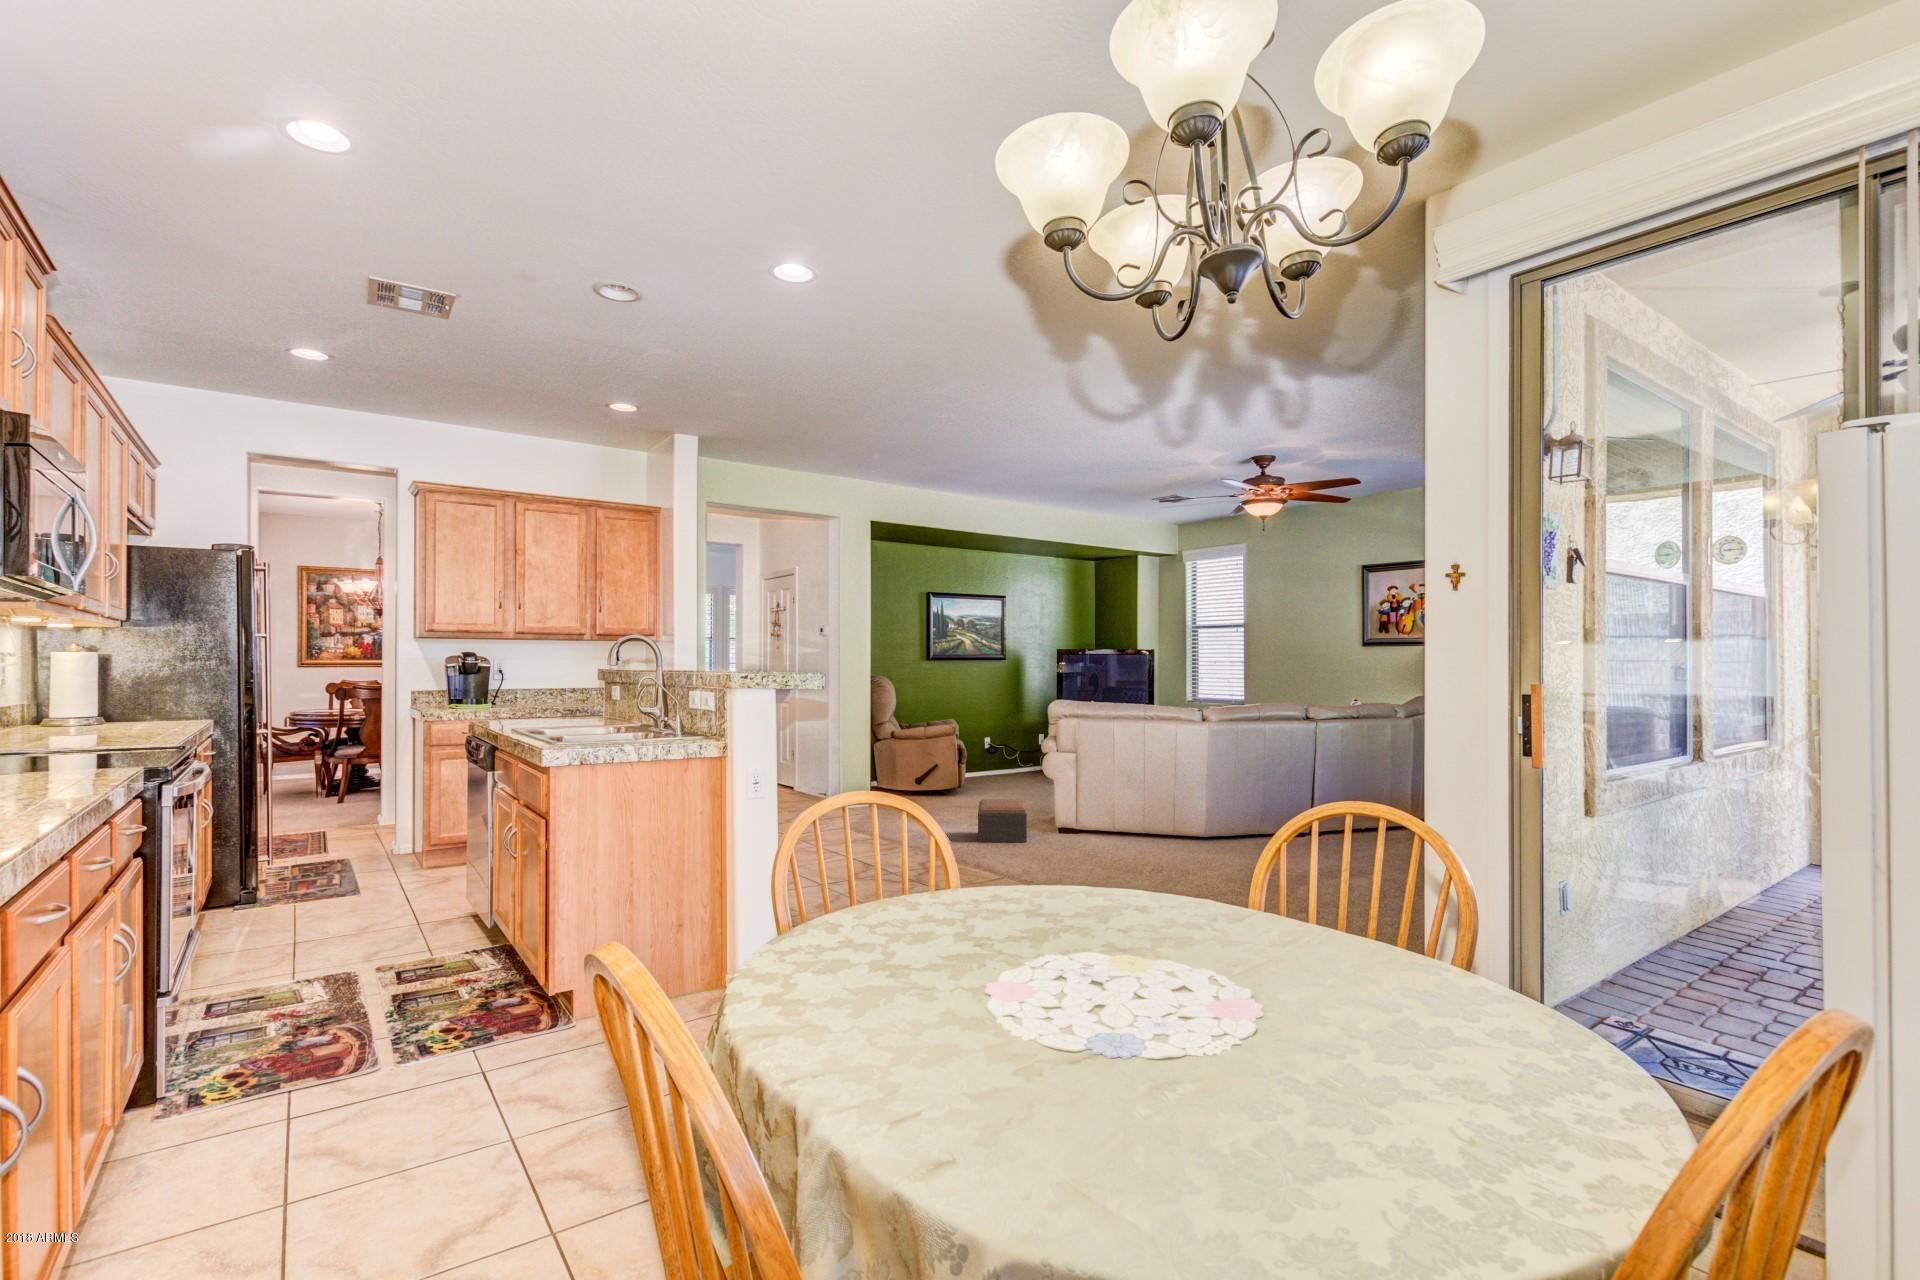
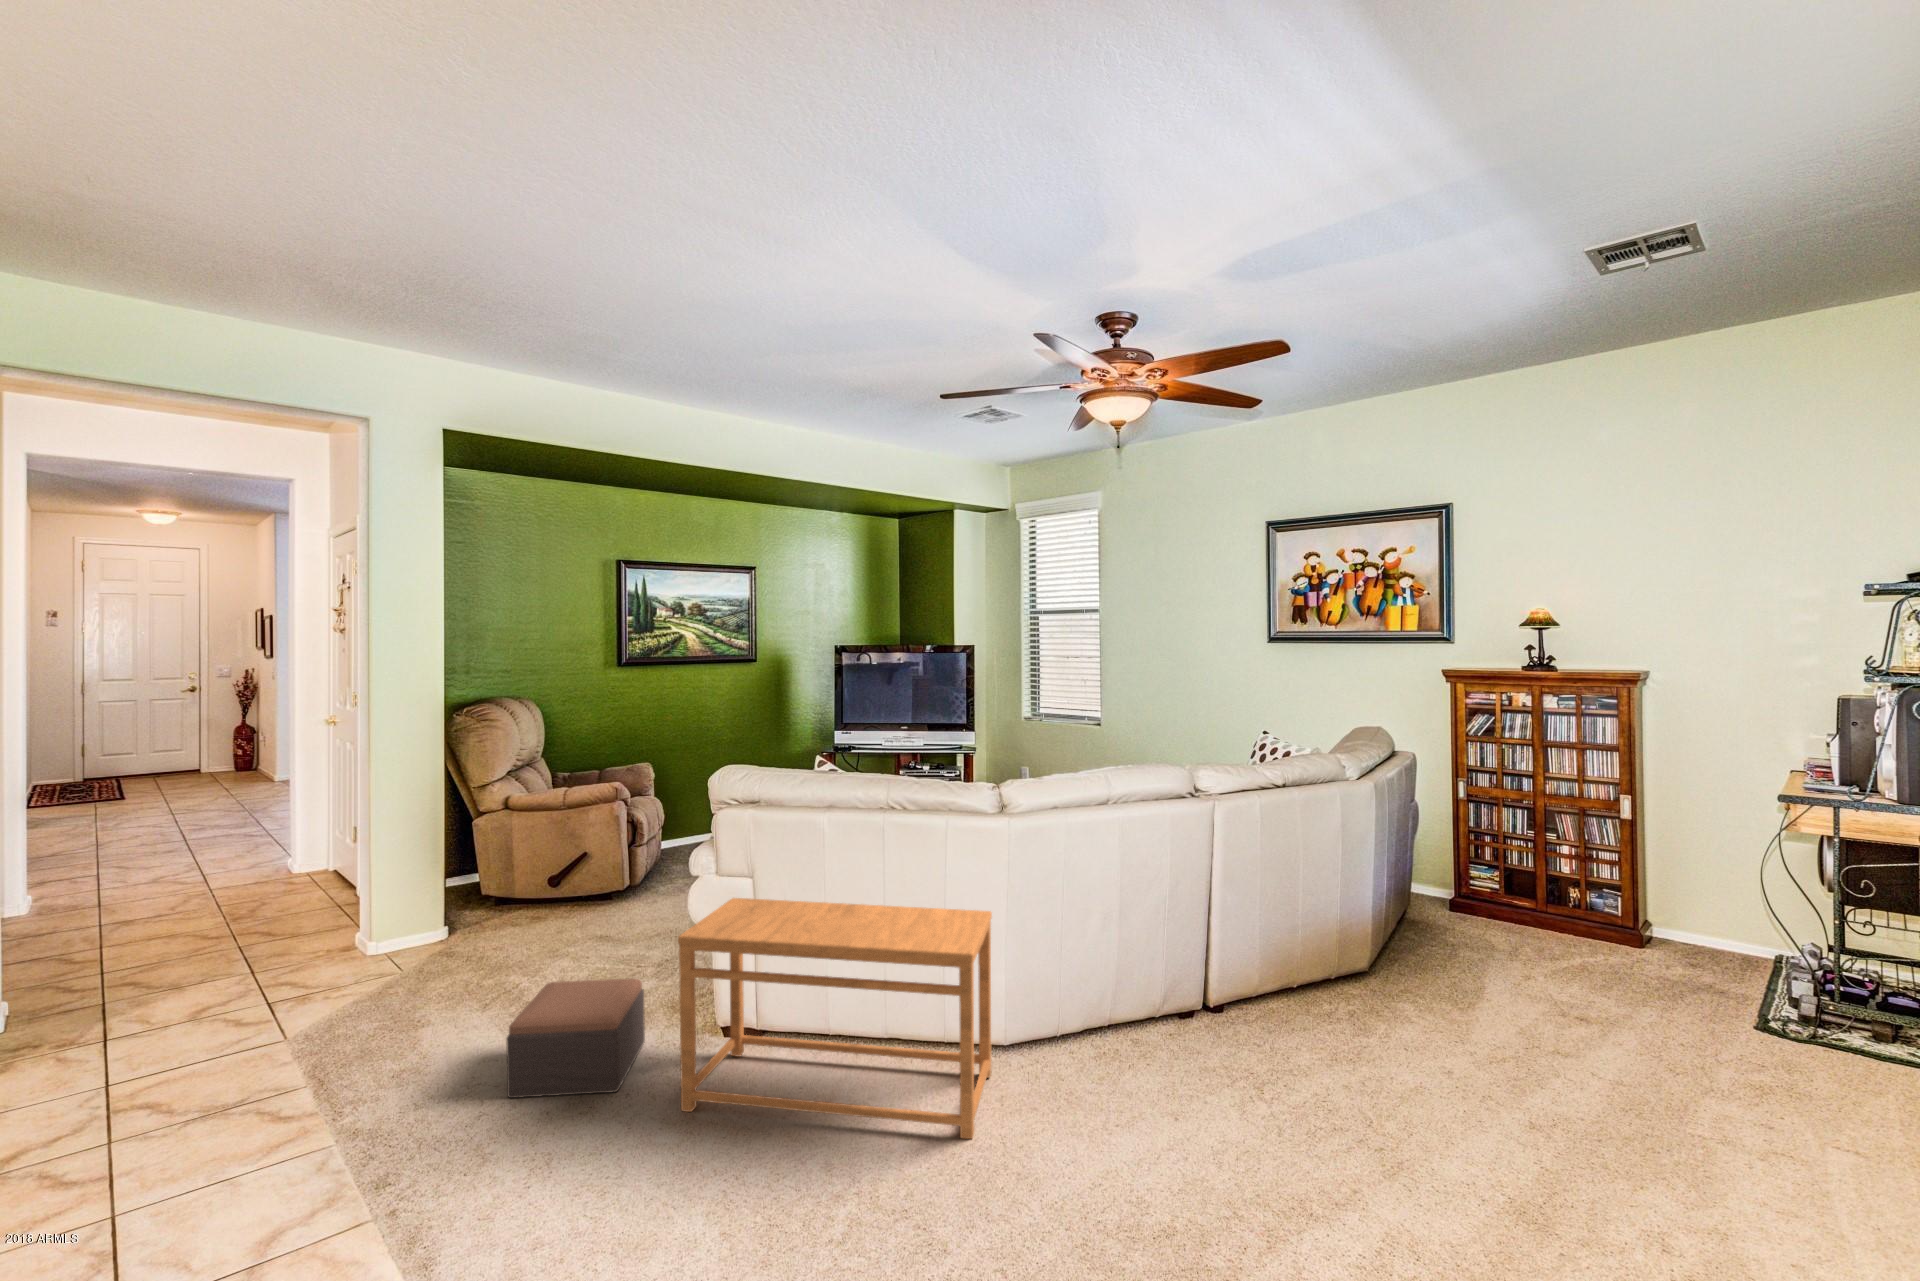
side table: none [1060,761,1201,856] -> present [678,898,992,1139]

